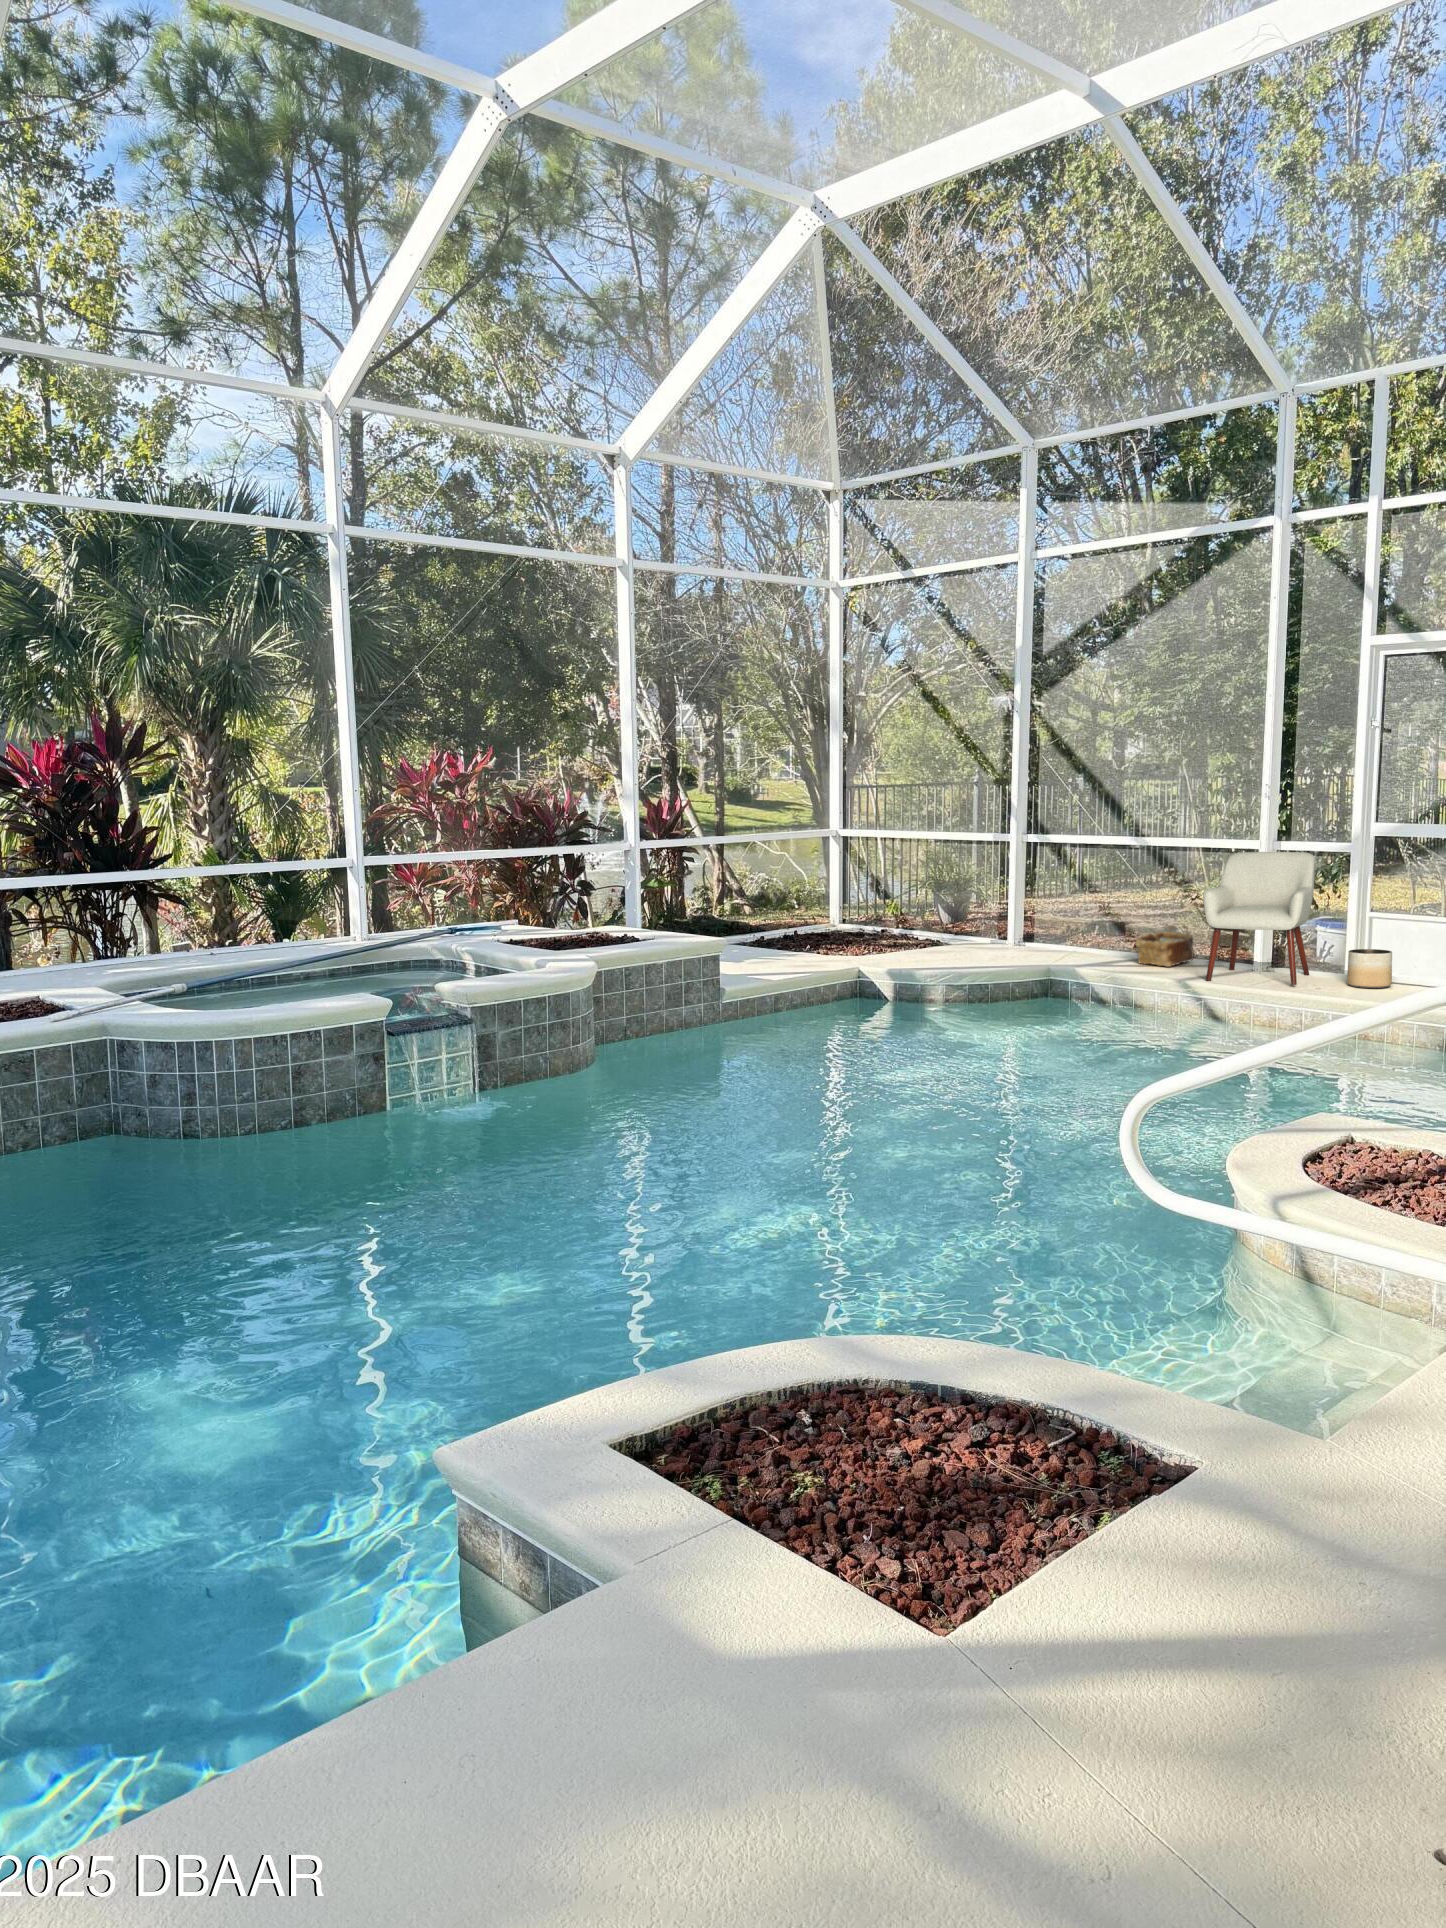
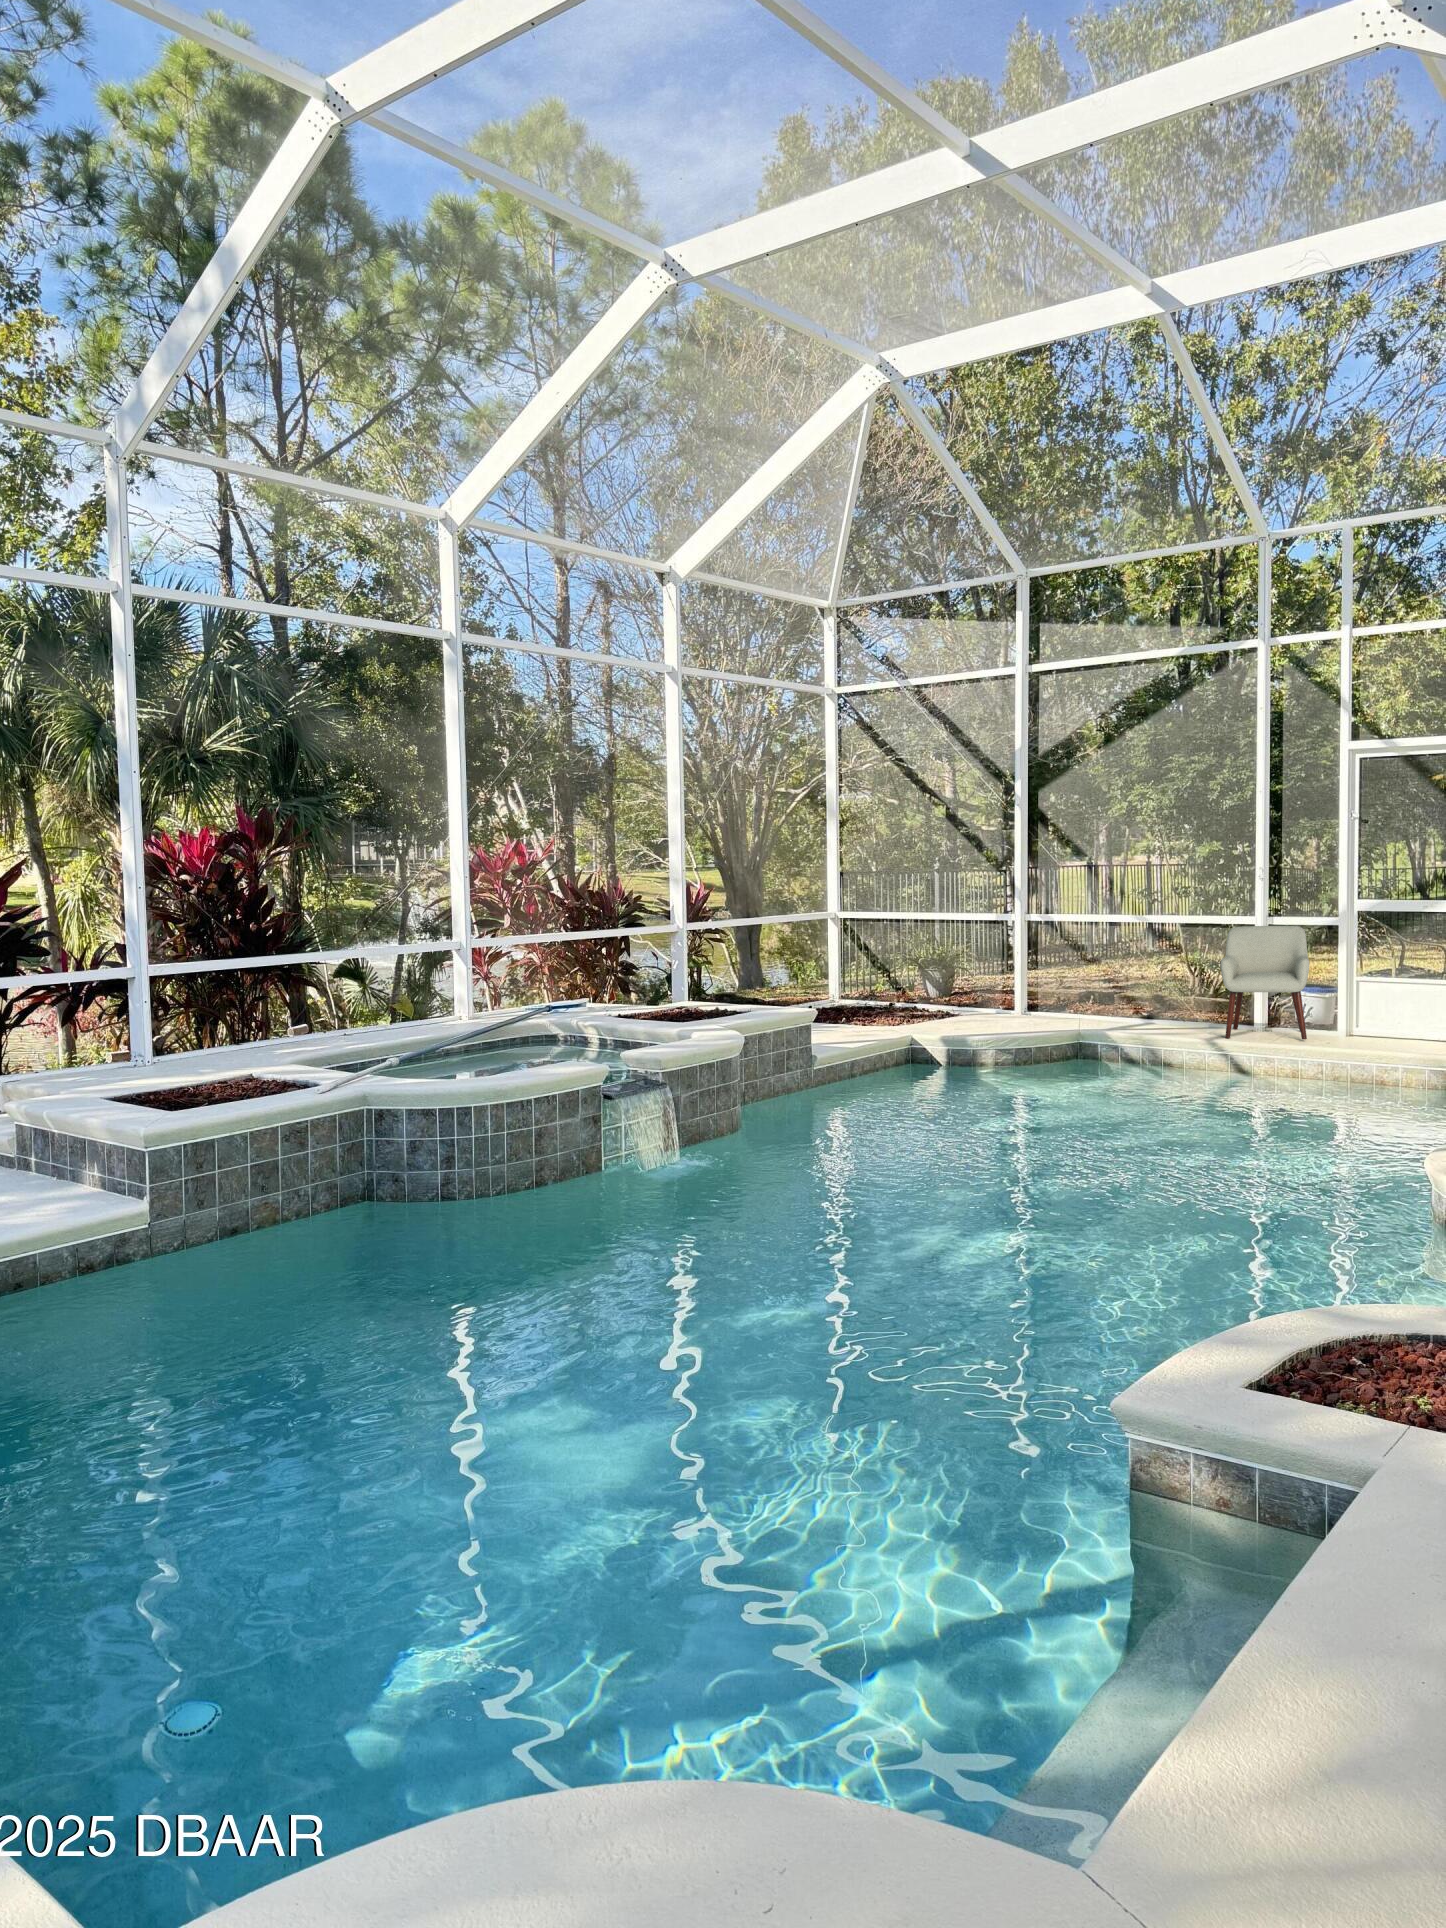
woven basket: present [1136,923,1194,967] -> none [1148,989,1197,1028]
planter: present [1347,949,1392,988] -> none [1345,1007,1383,1040]

